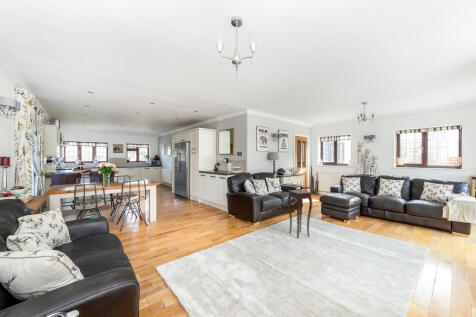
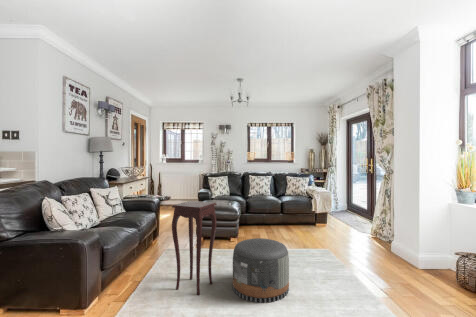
pouf: none [317,217,354,255] -> present [233,238,289,303]

